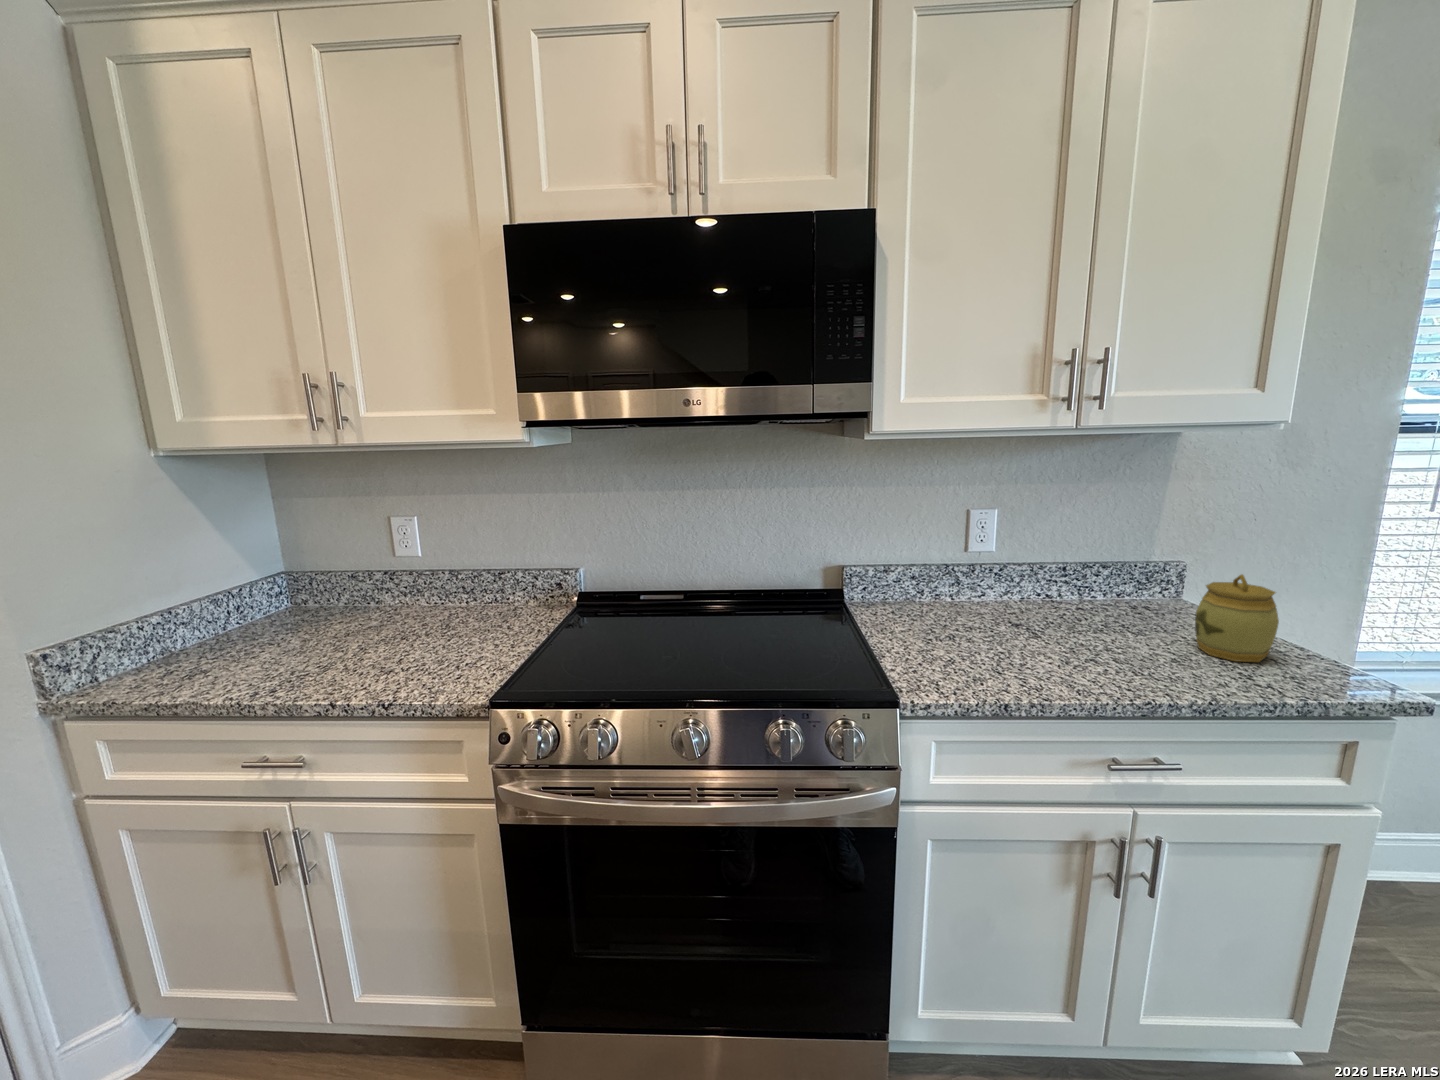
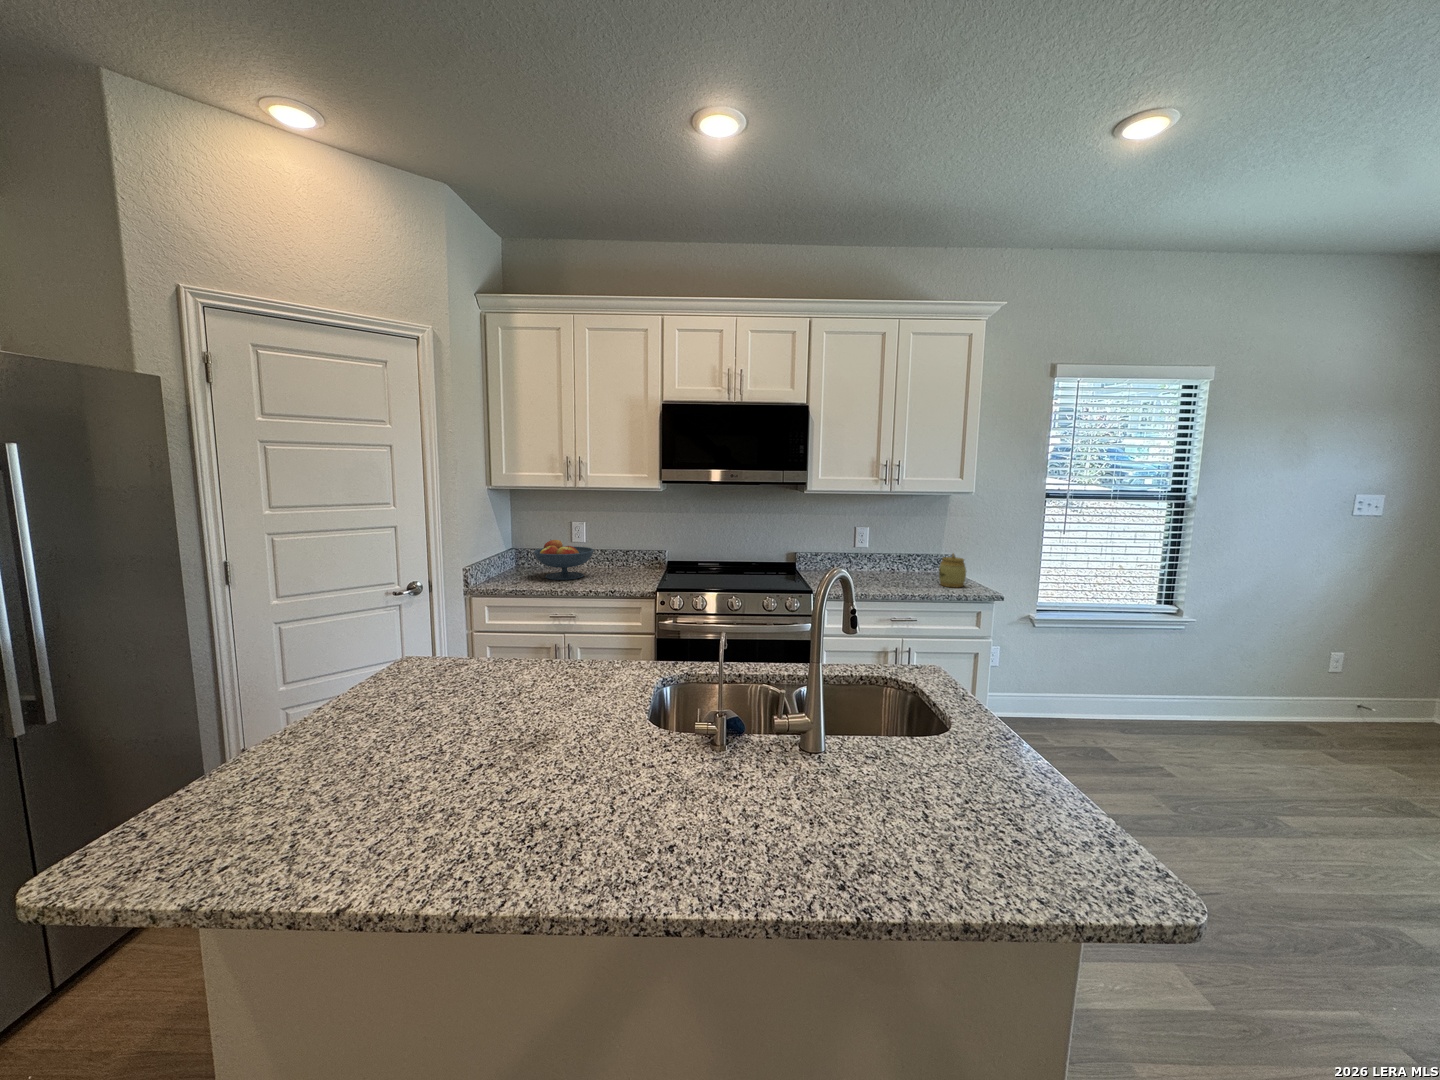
fruit bowl: none [250,560,402,657] -> present [534,540,594,580]

